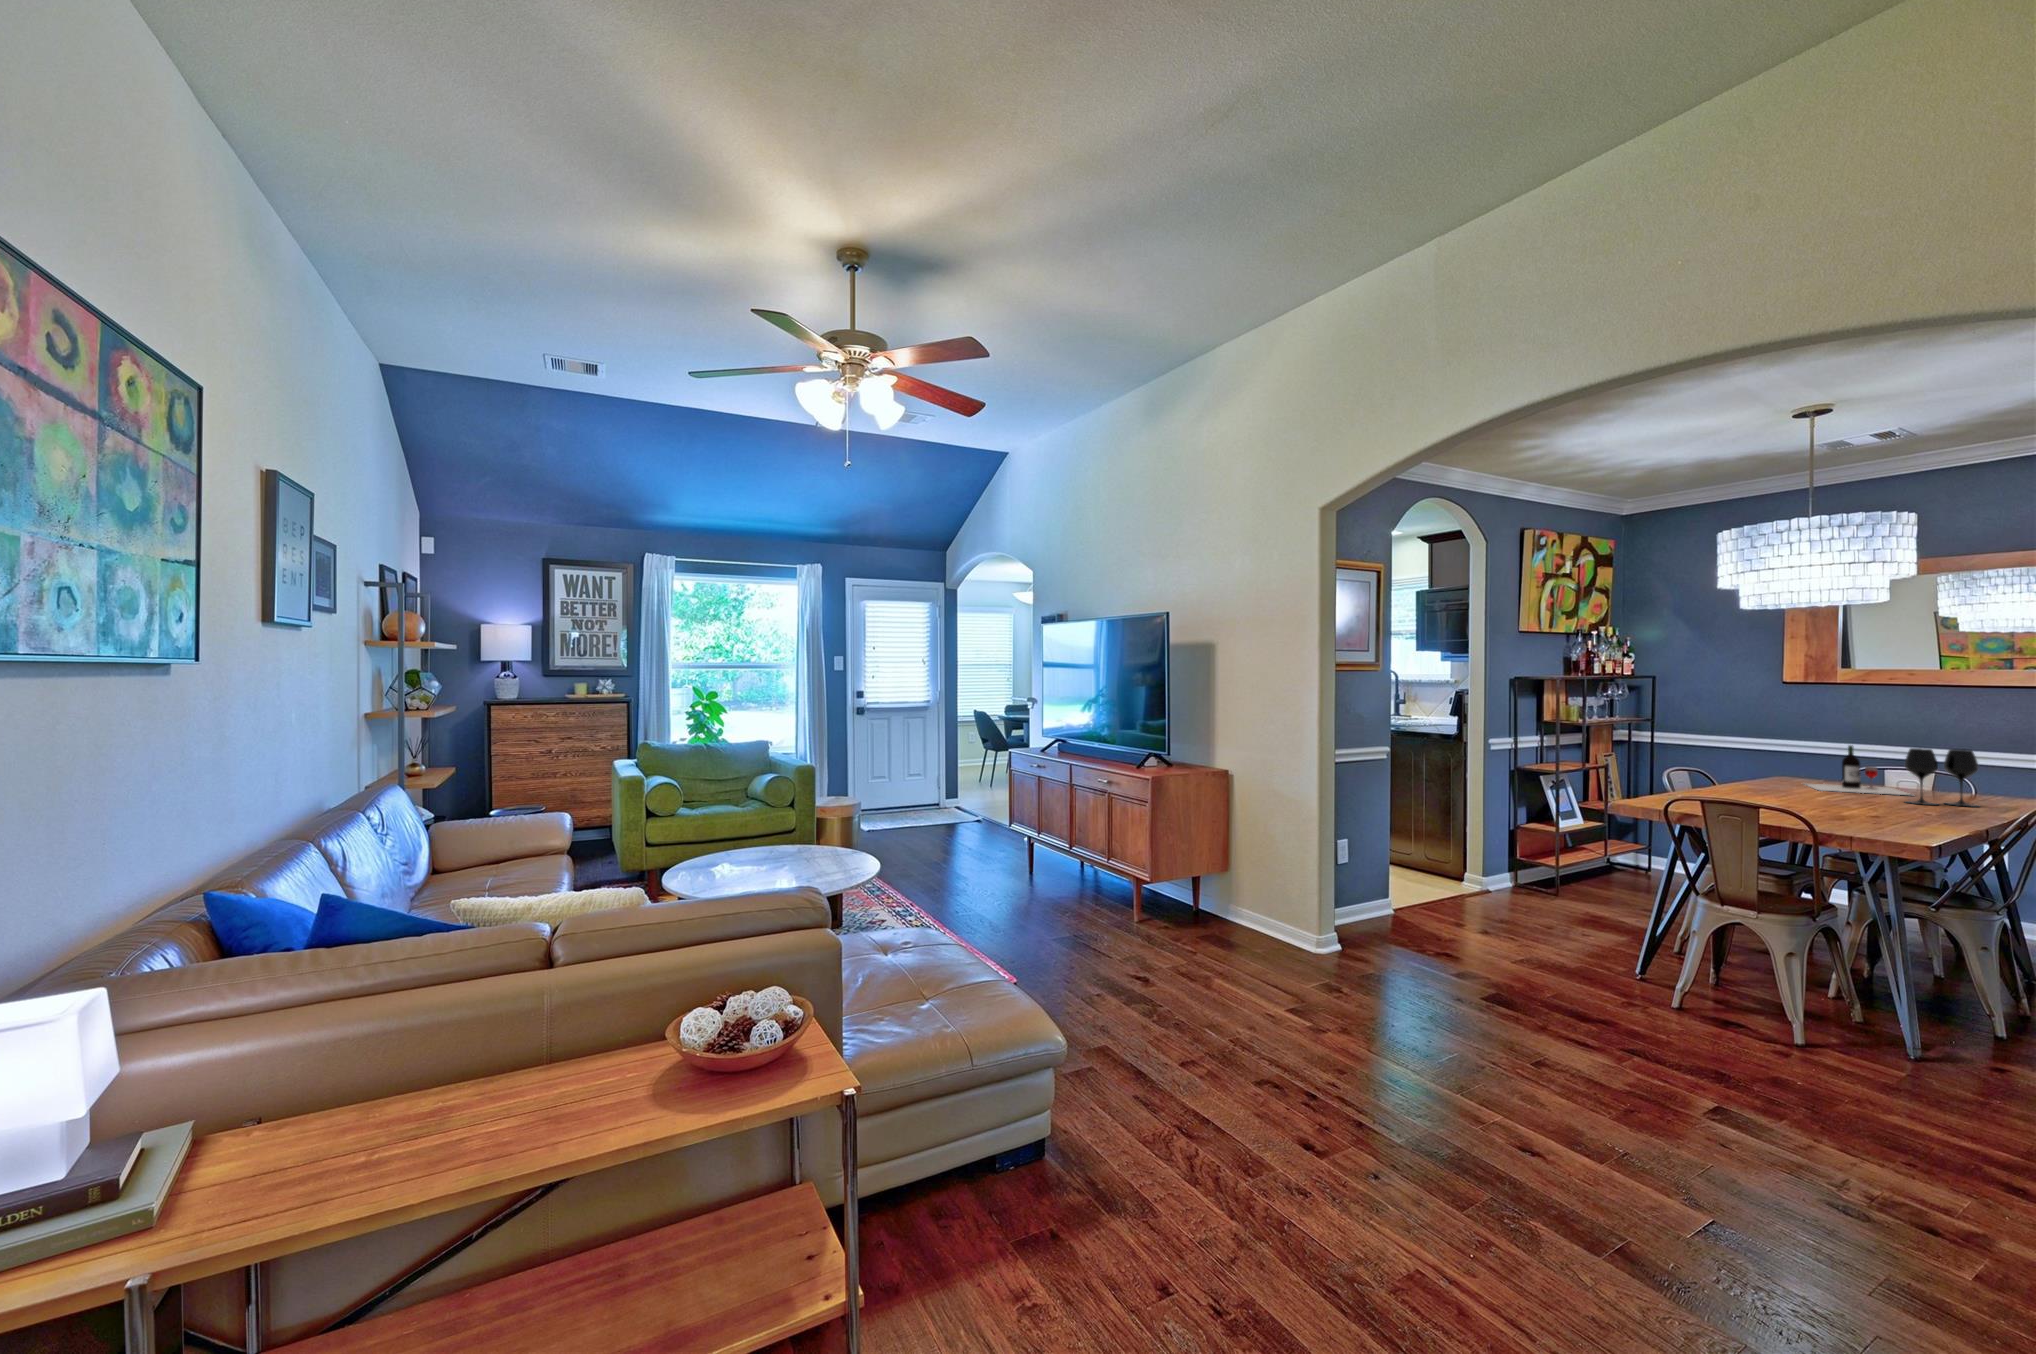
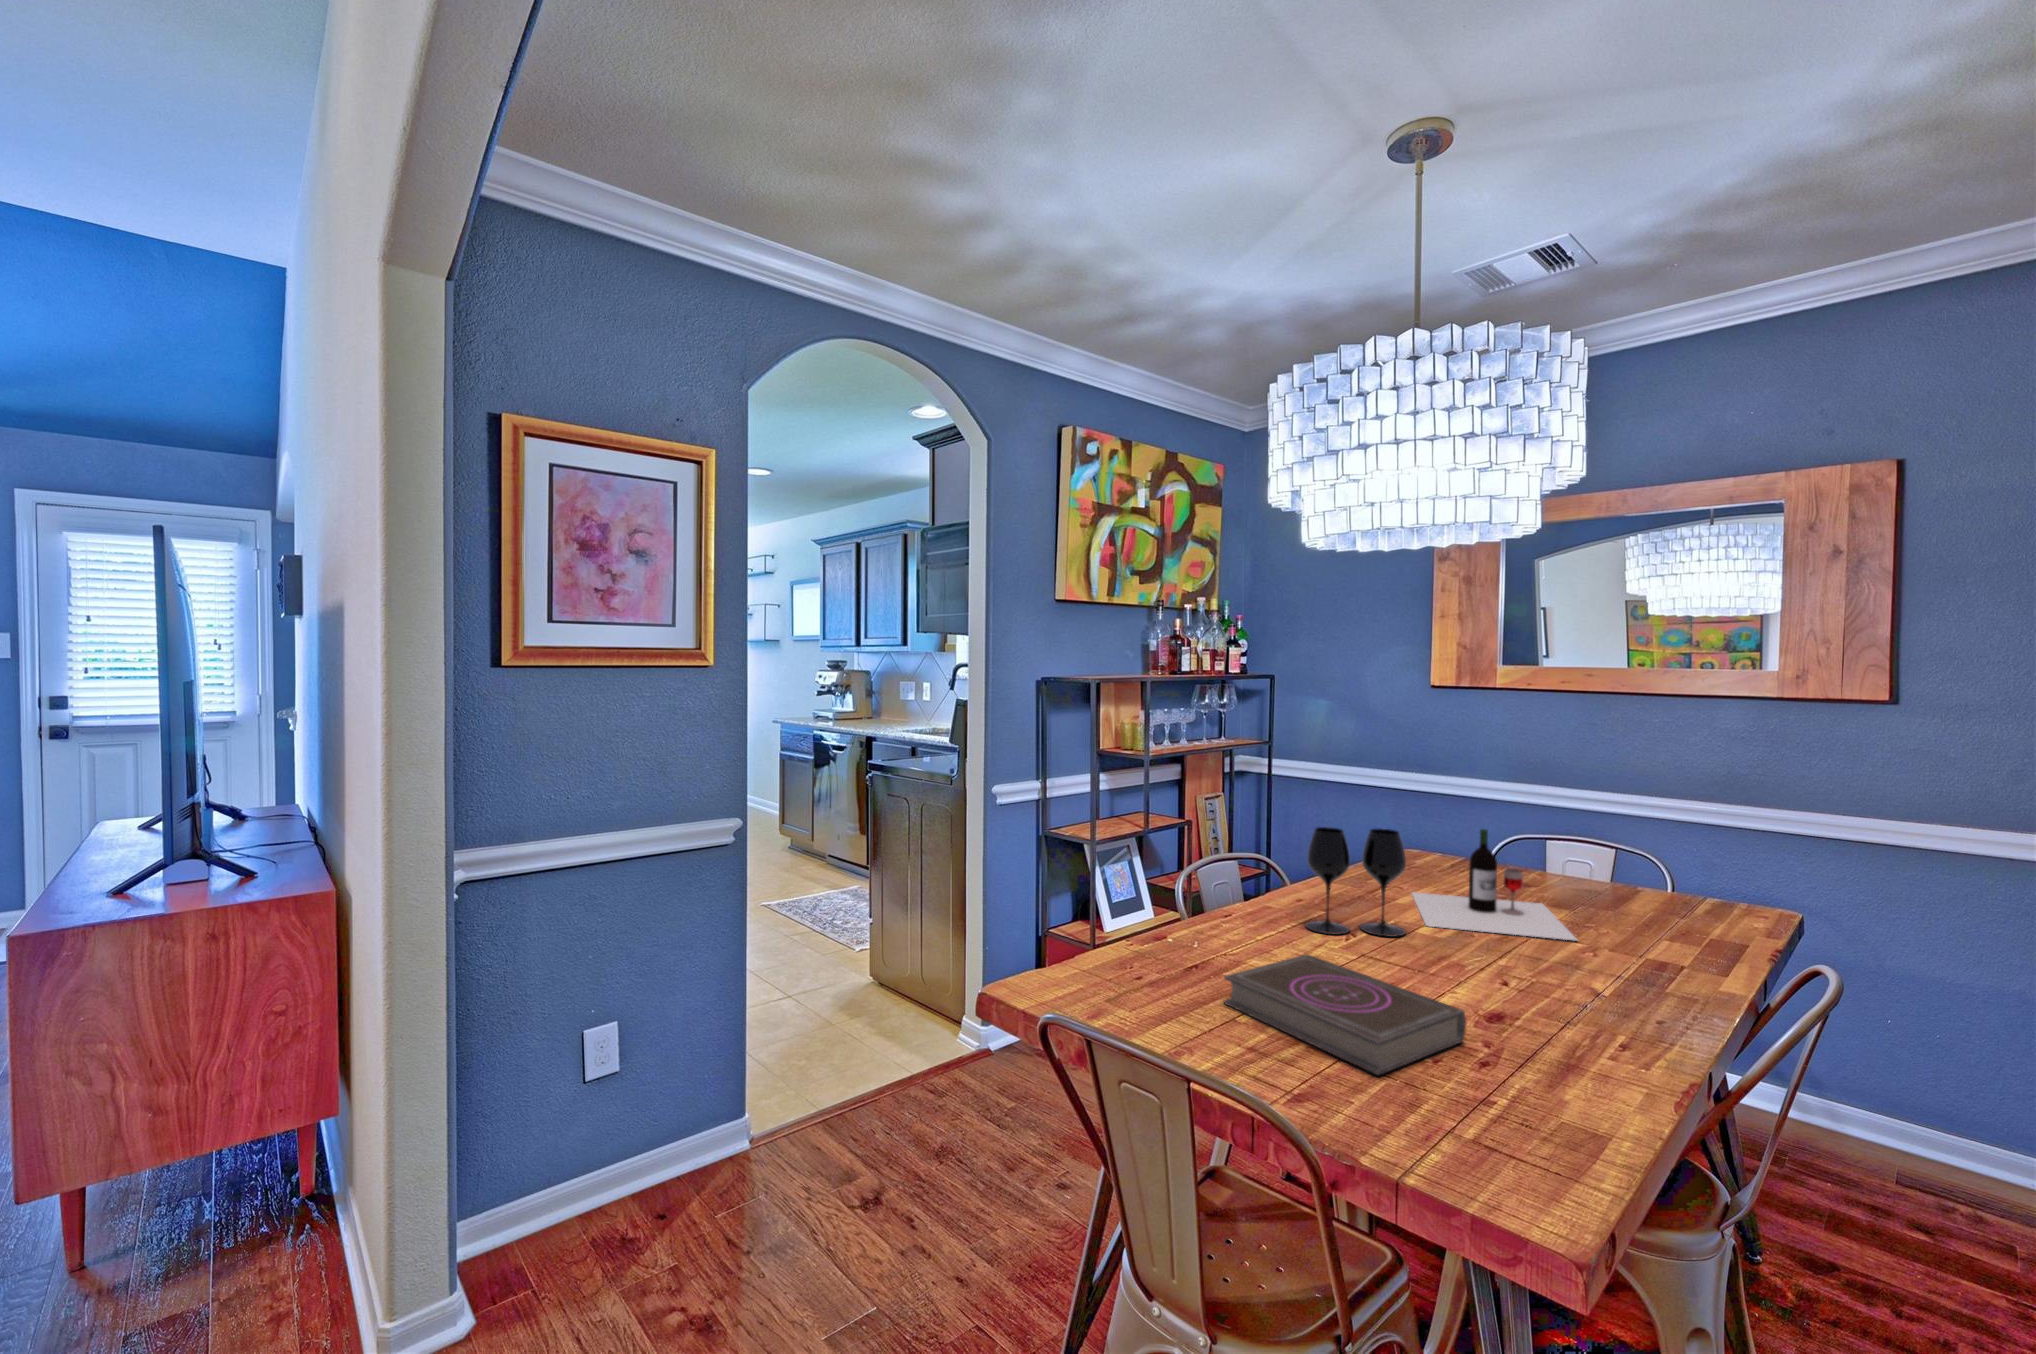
wine glass: present [1905,748,1979,806] -> present [1305,827,1406,937]
book: none [1727,786,1858,812] -> present [1224,954,1466,1075]

